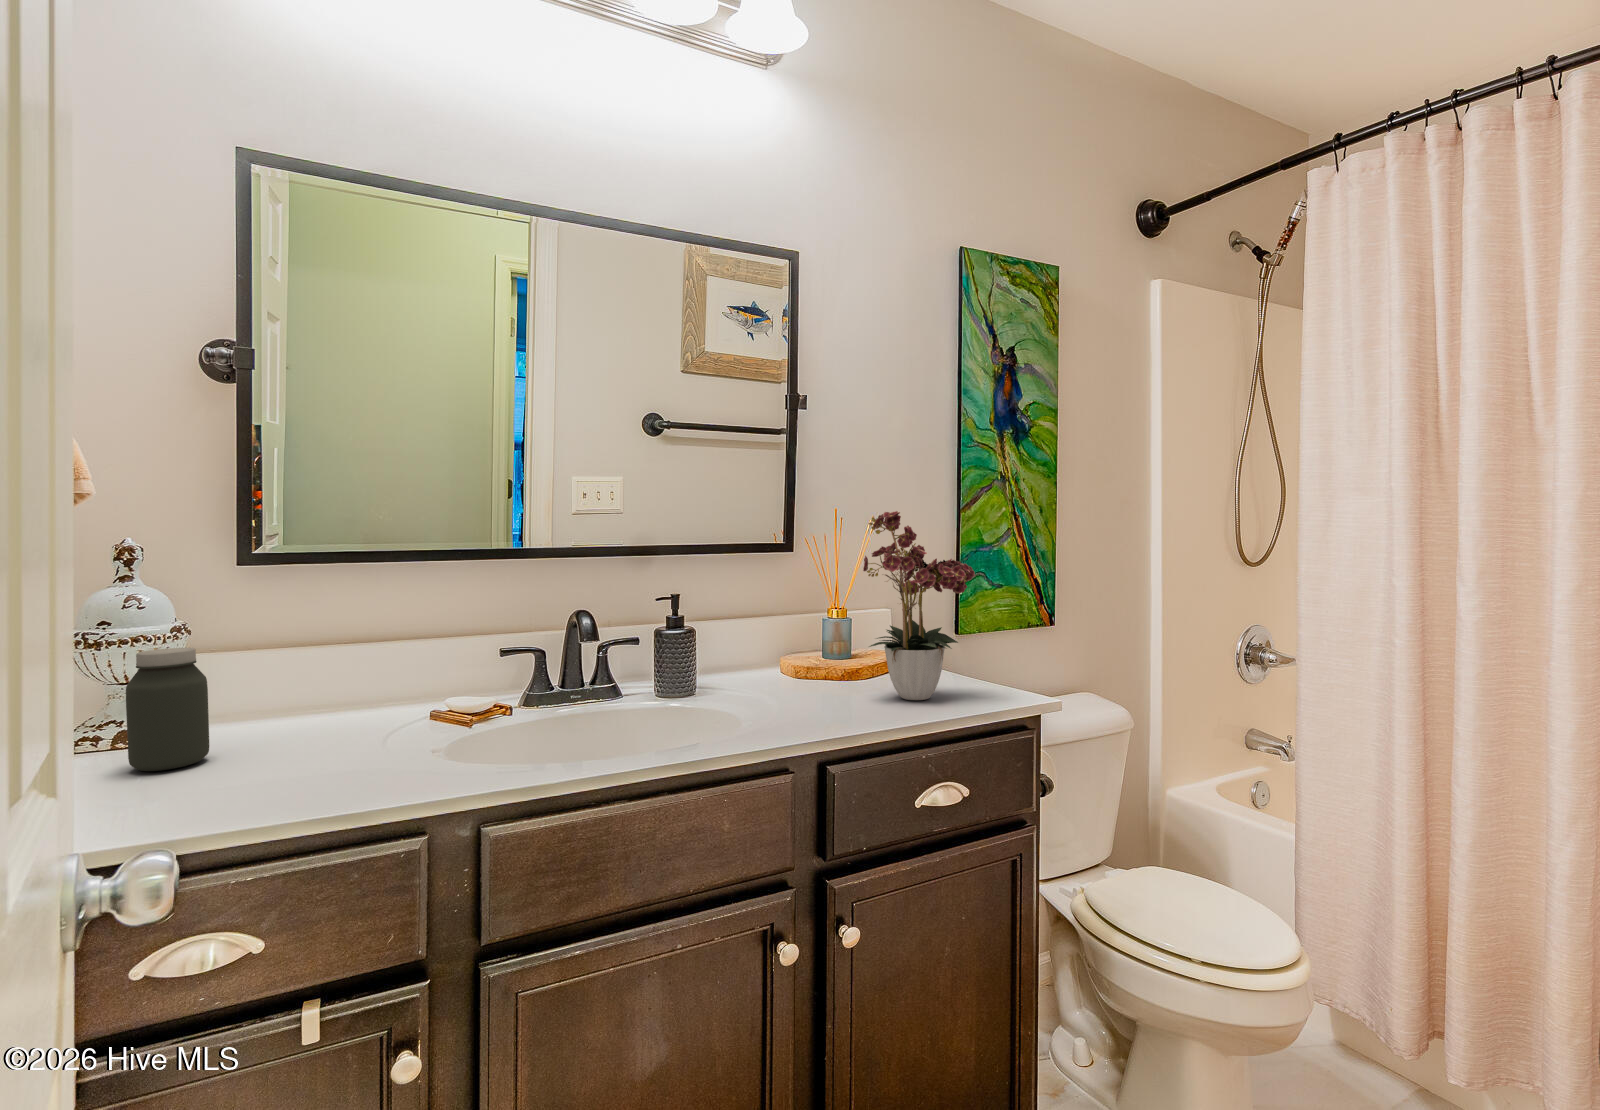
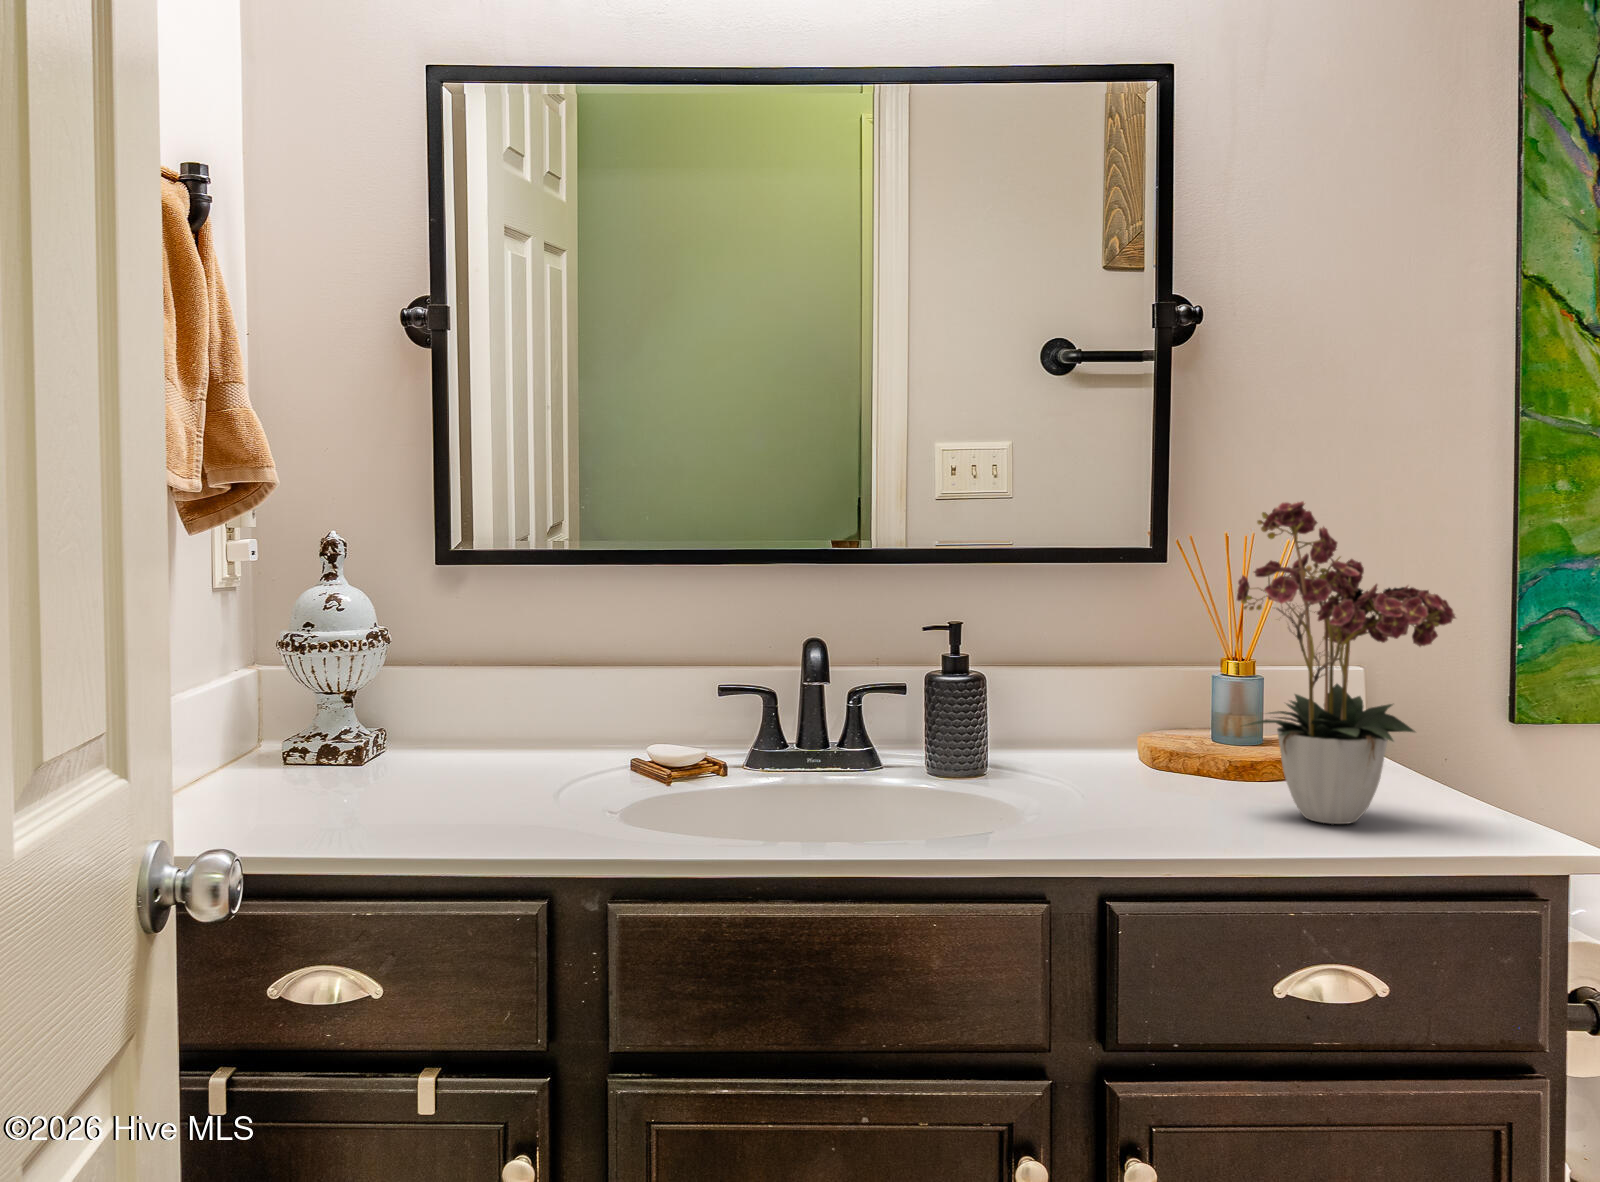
jar: present [126,648,209,771] -> none [313,657,388,791]

